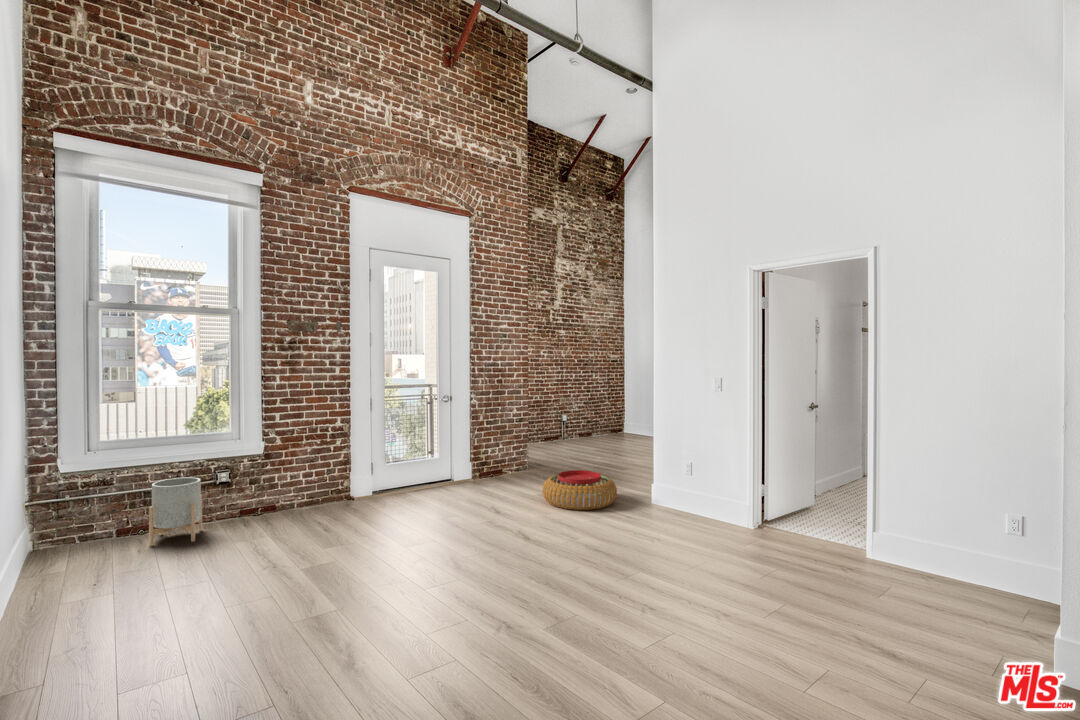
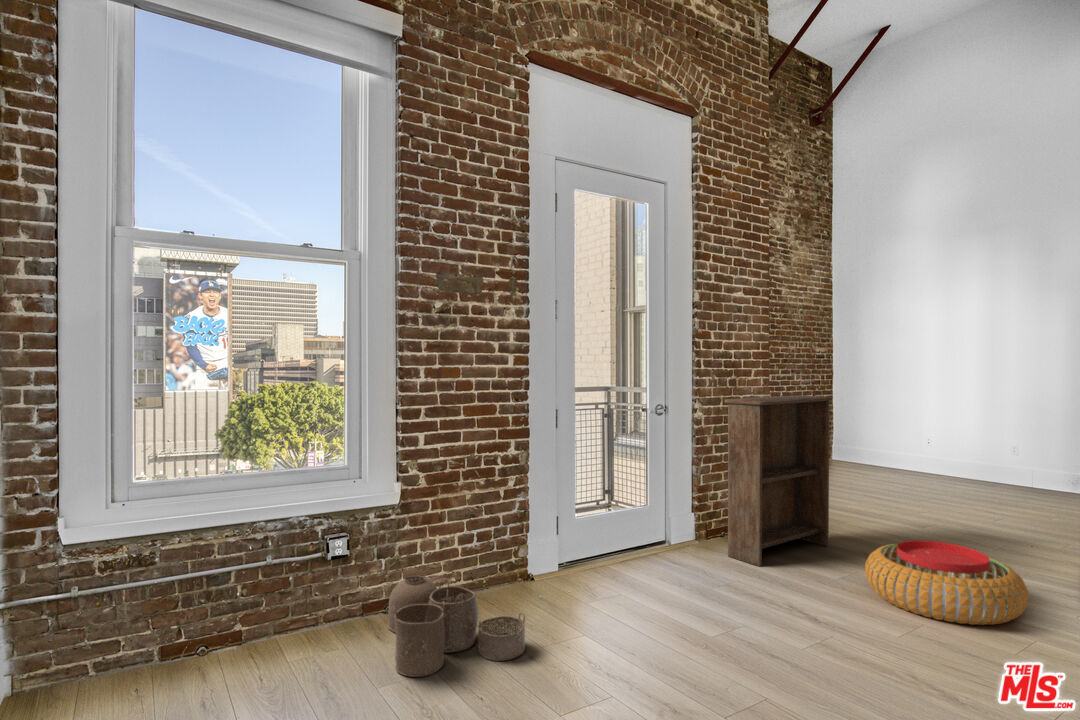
bookshelf: none [482,389,553,491] -> present [725,395,832,566]
planter: present [149,477,202,546] -> none [217,550,305,689]
woven basket: none [250,492,329,538] -> present [388,576,525,677]

